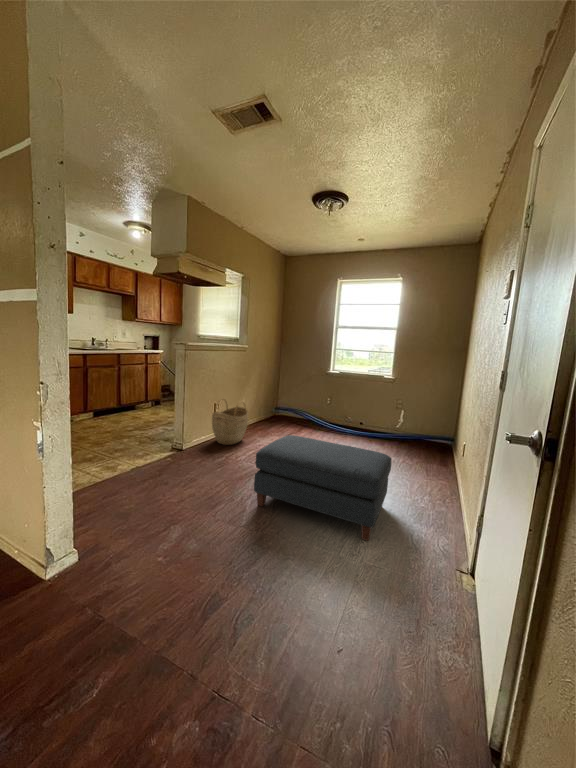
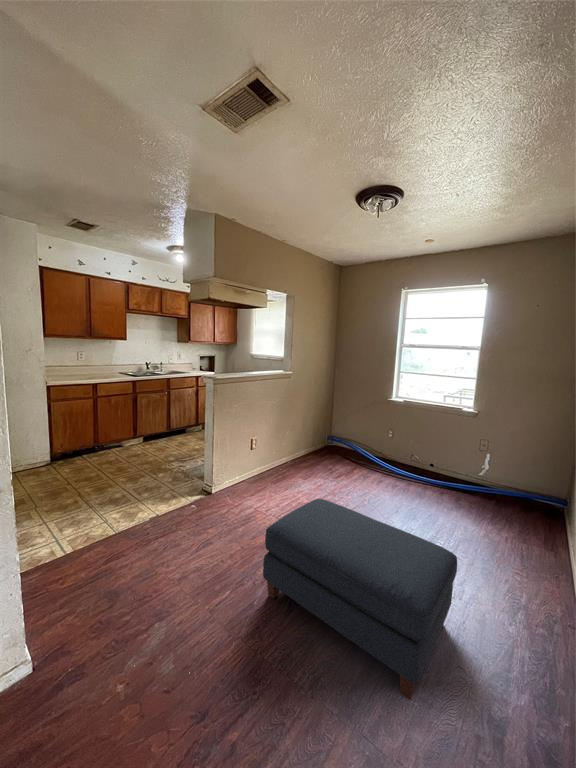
woven basket: present [212,399,248,445] -> none [246,433,288,489]

